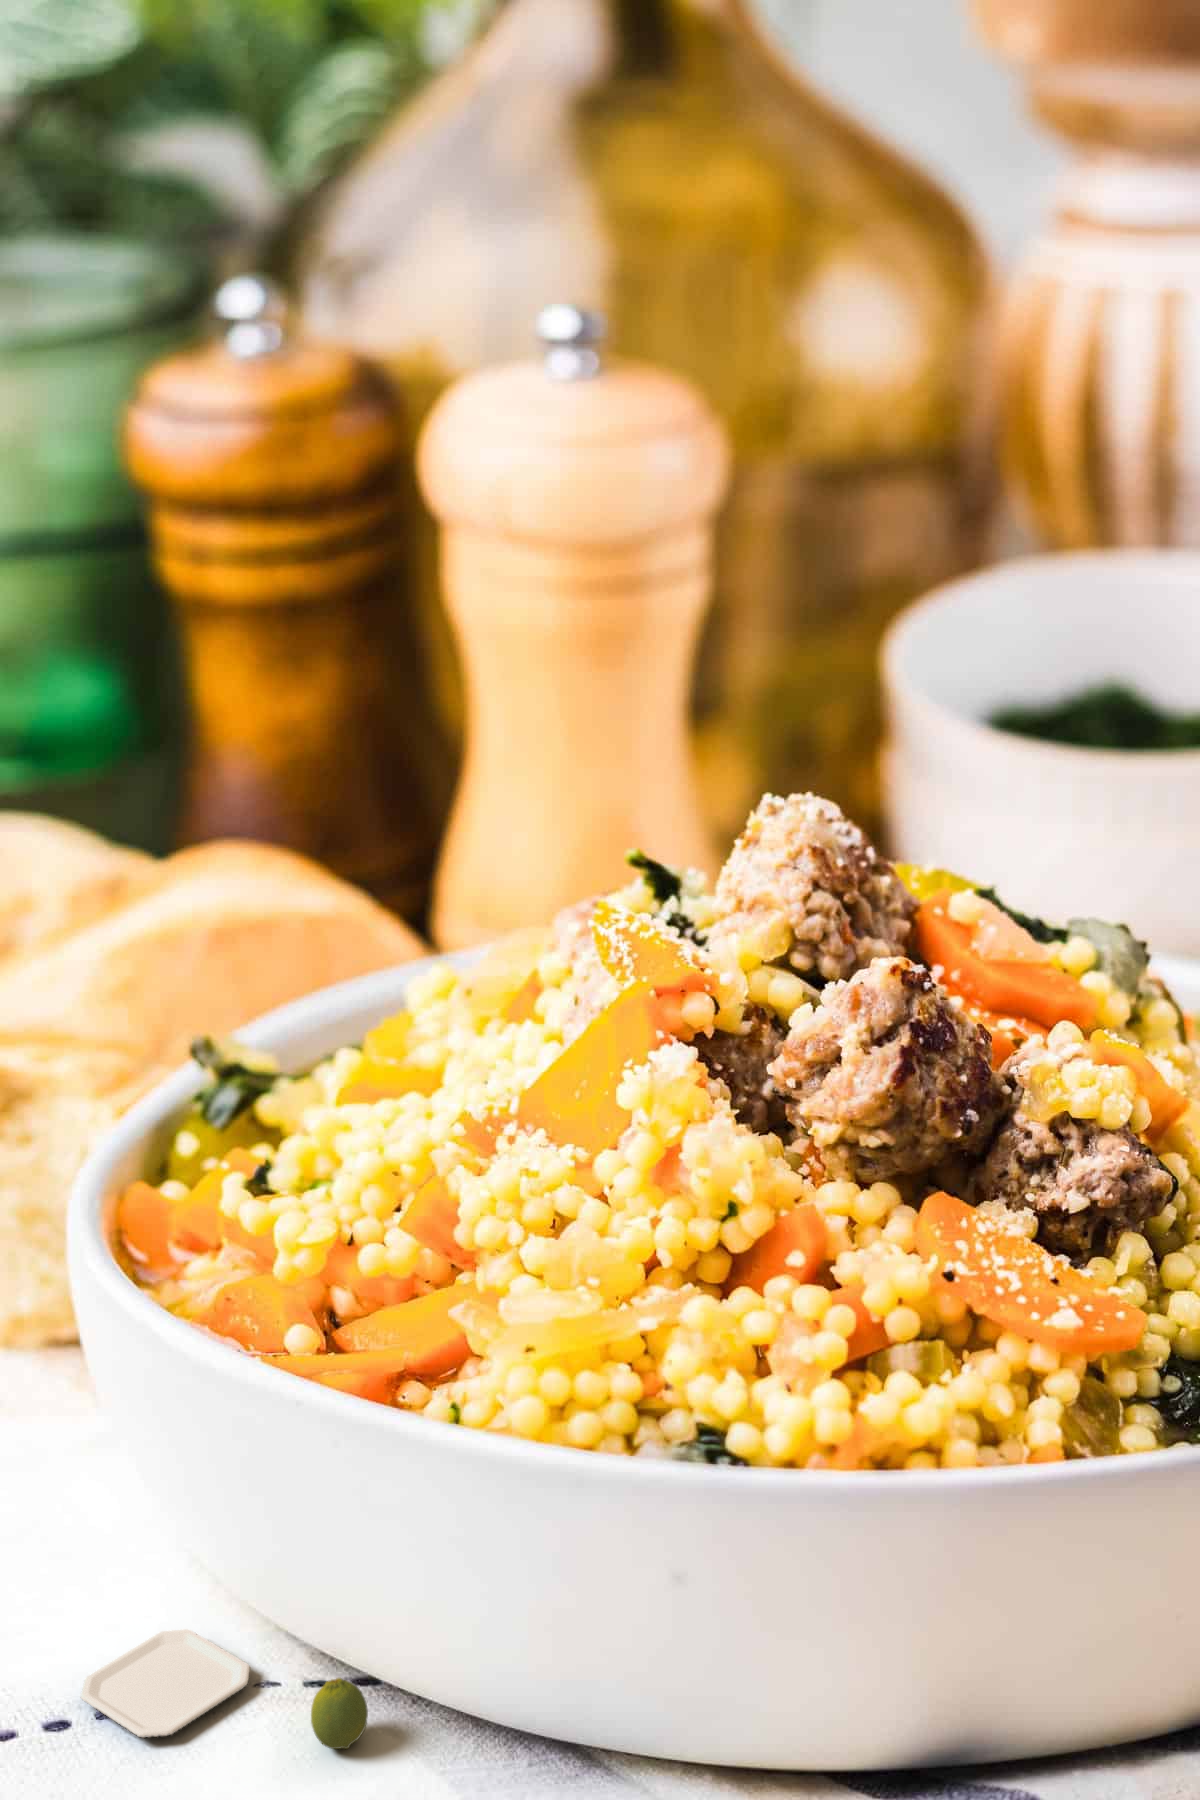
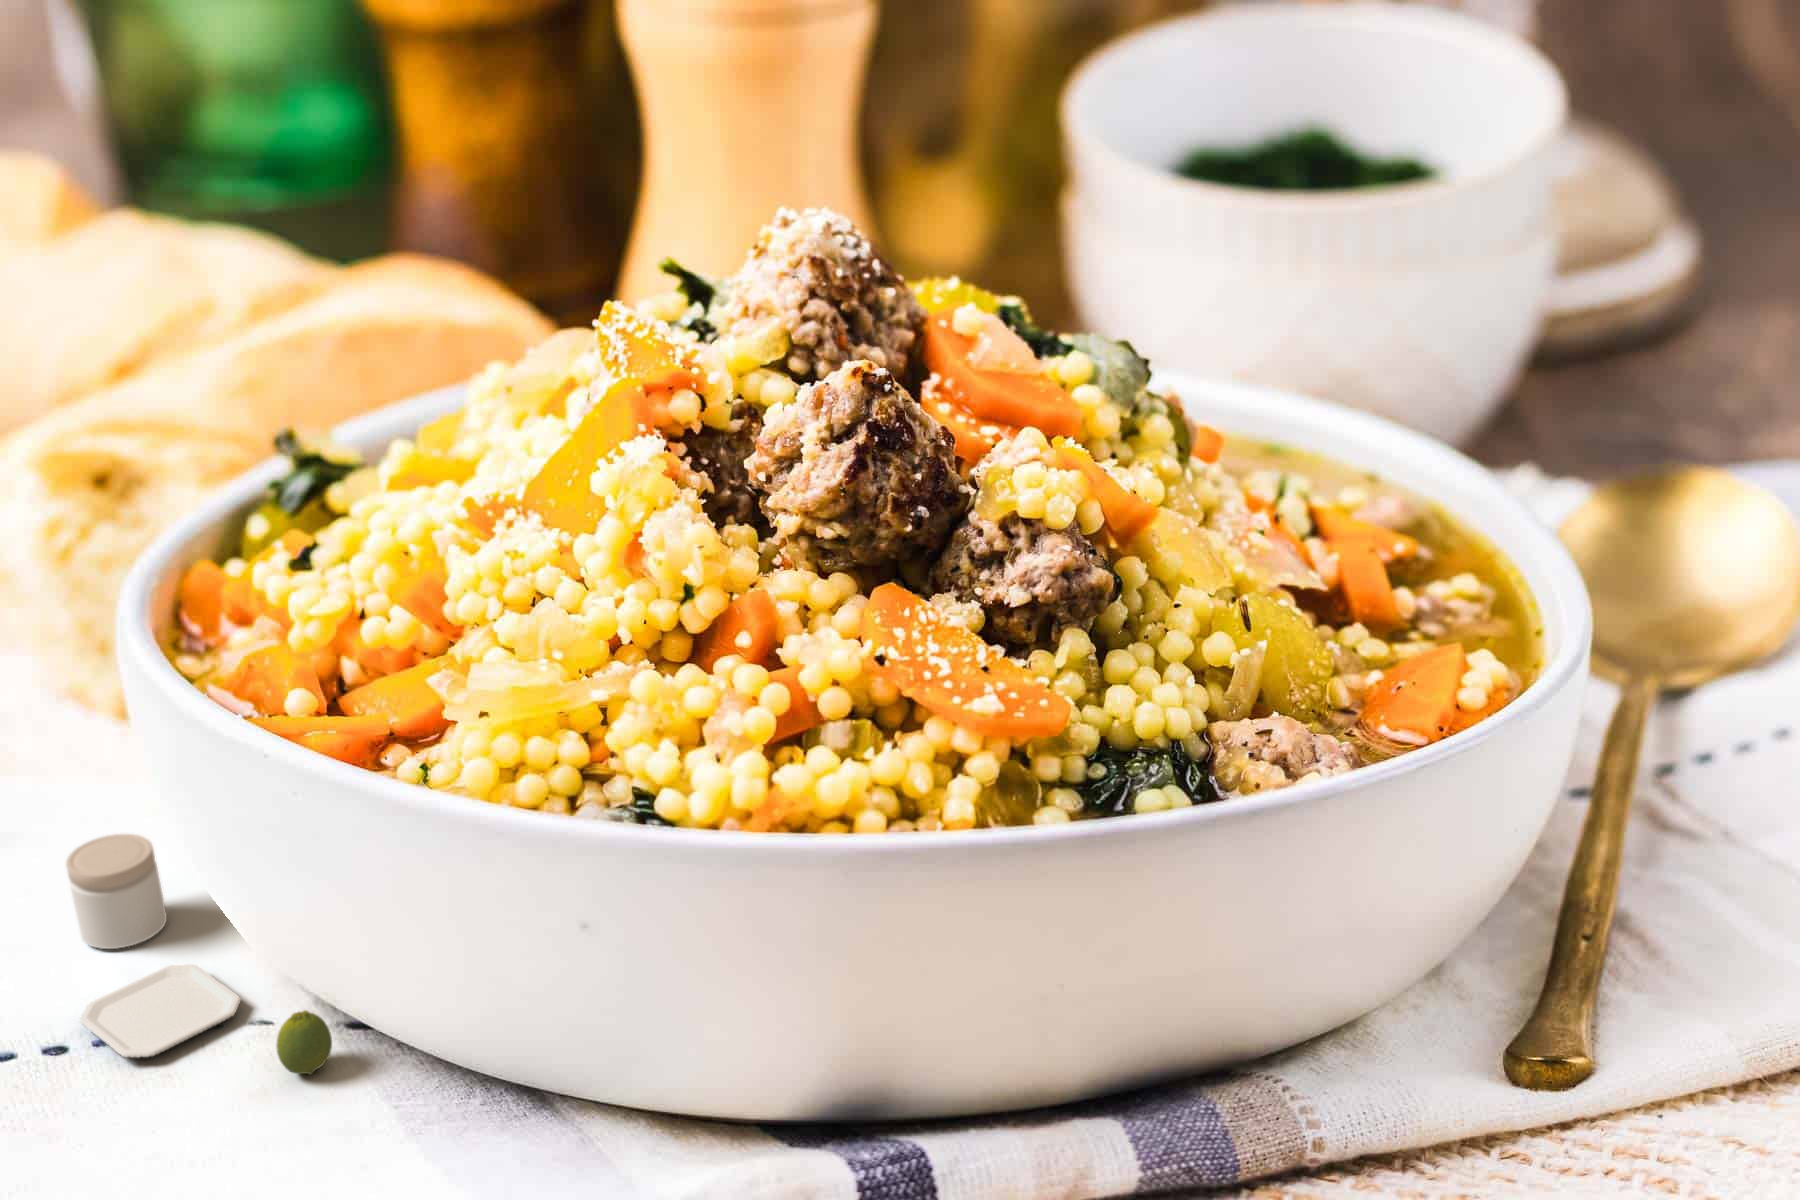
jar: none [41,1487,142,1615] -> present [66,834,167,949]

